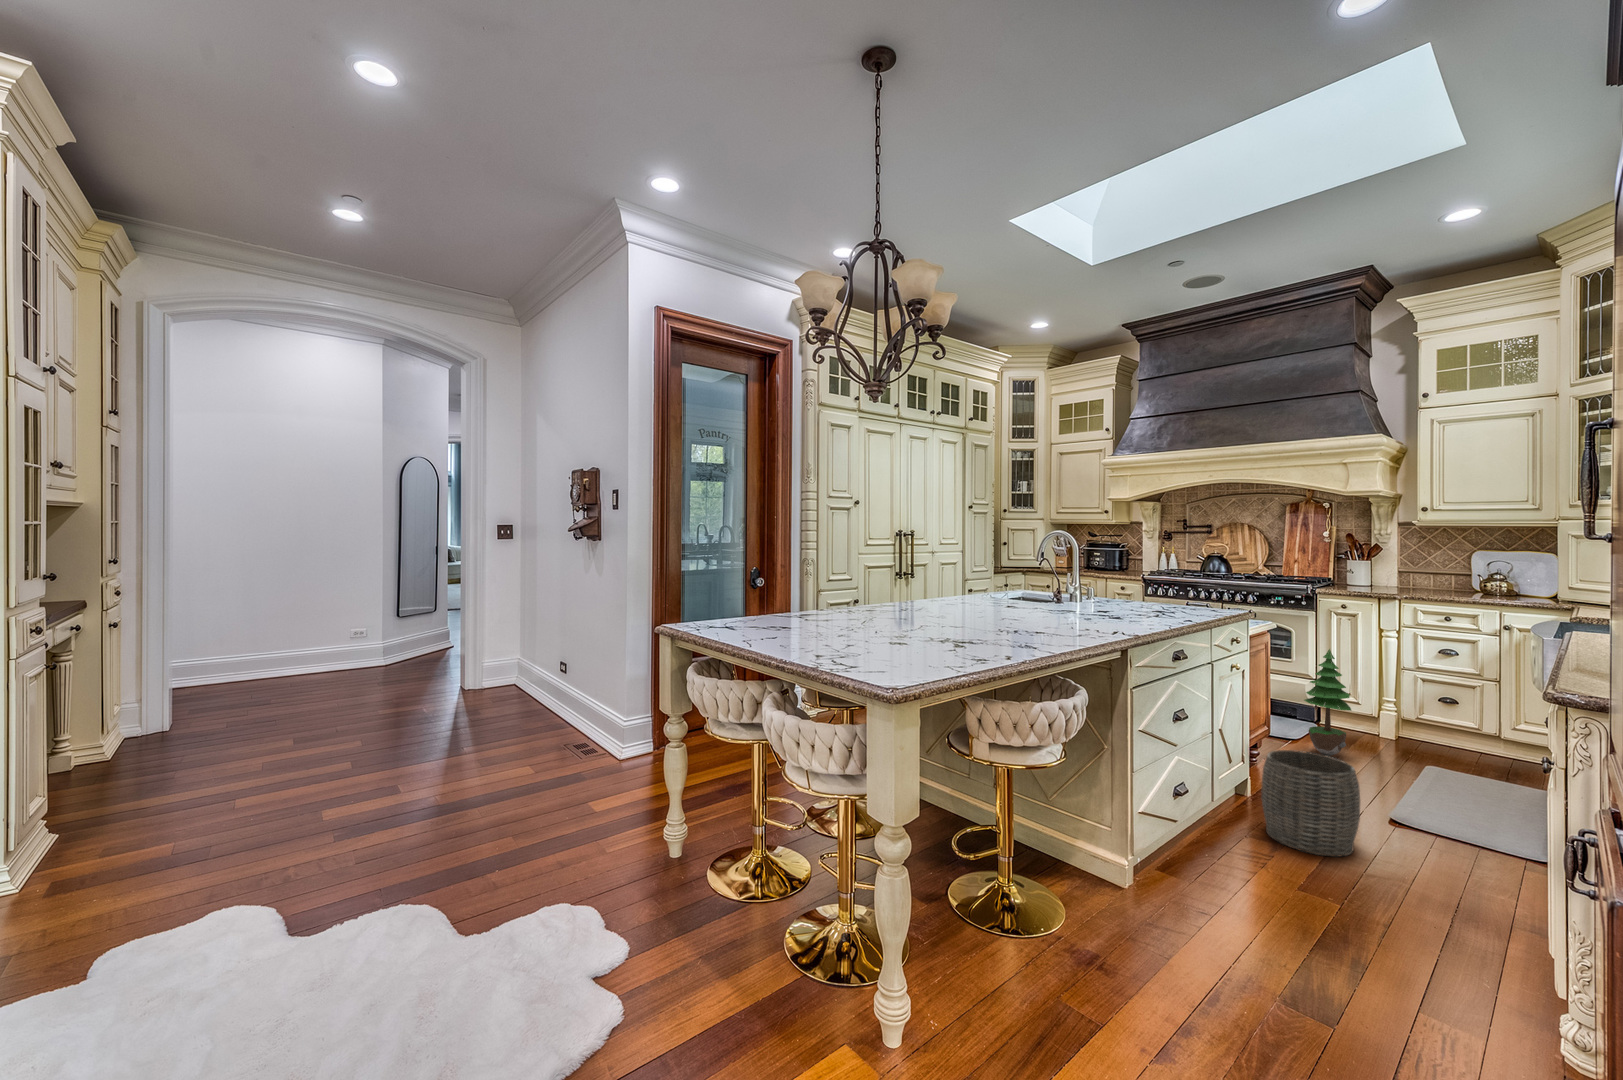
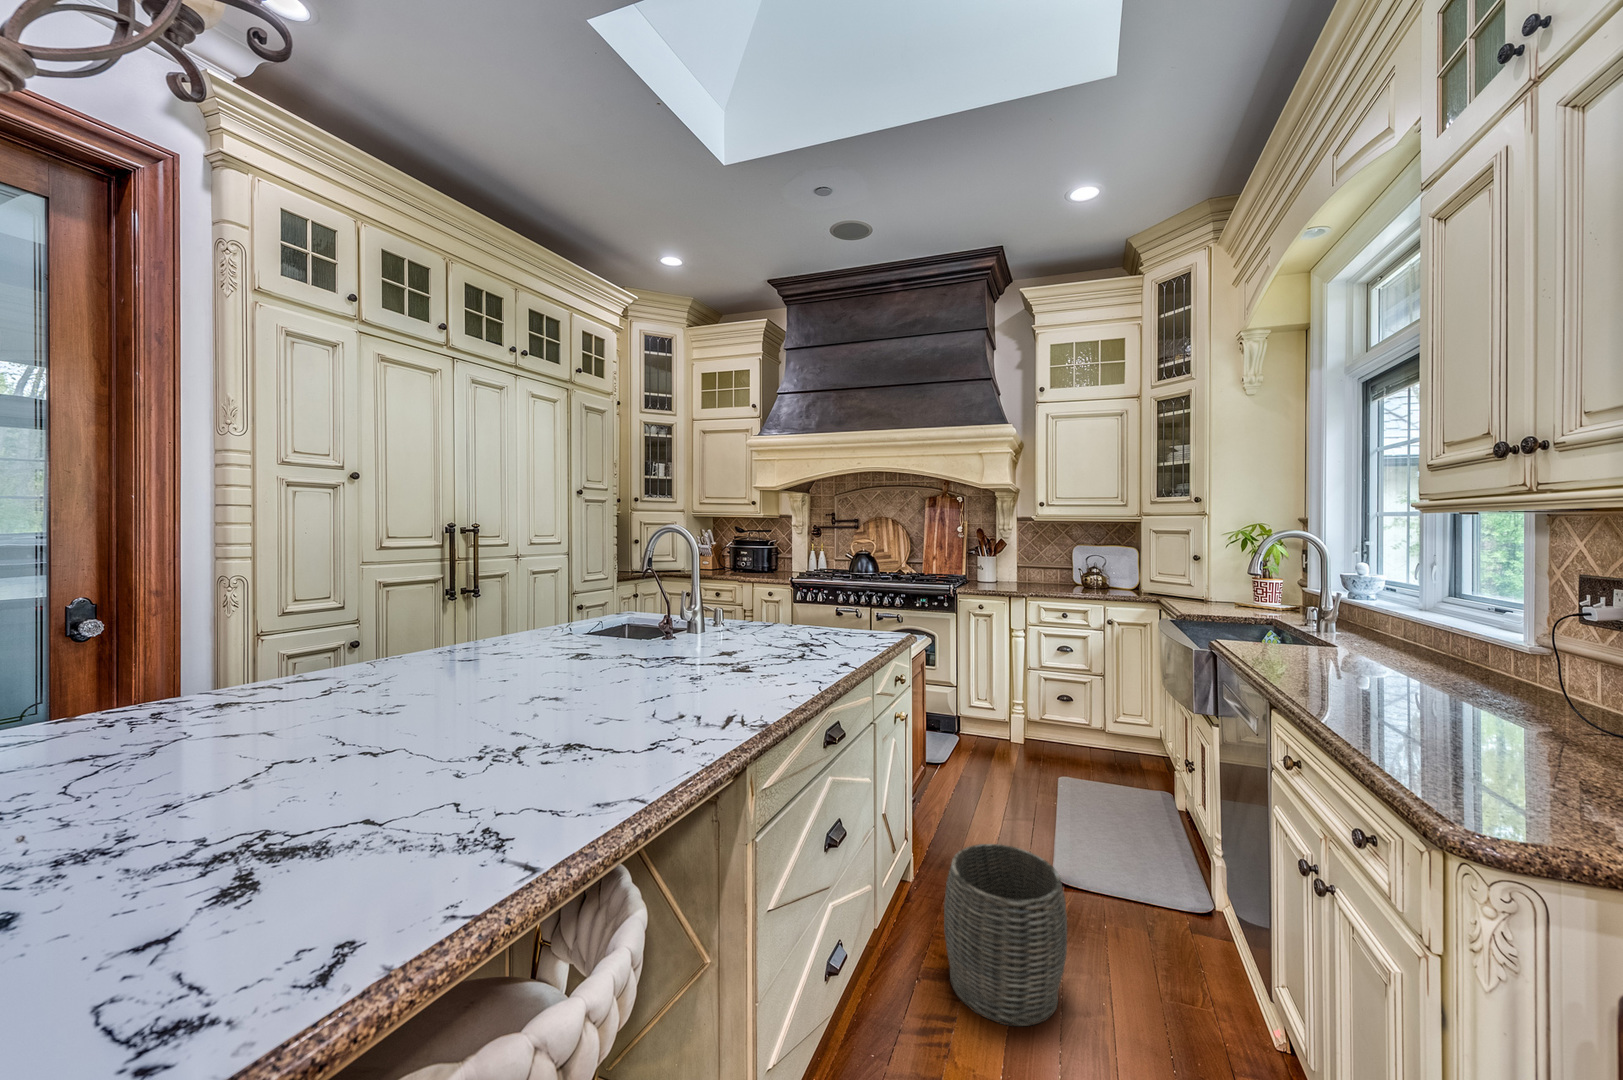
potted tree: present [1304,649,1351,756] -> none [955,663,1002,787]

